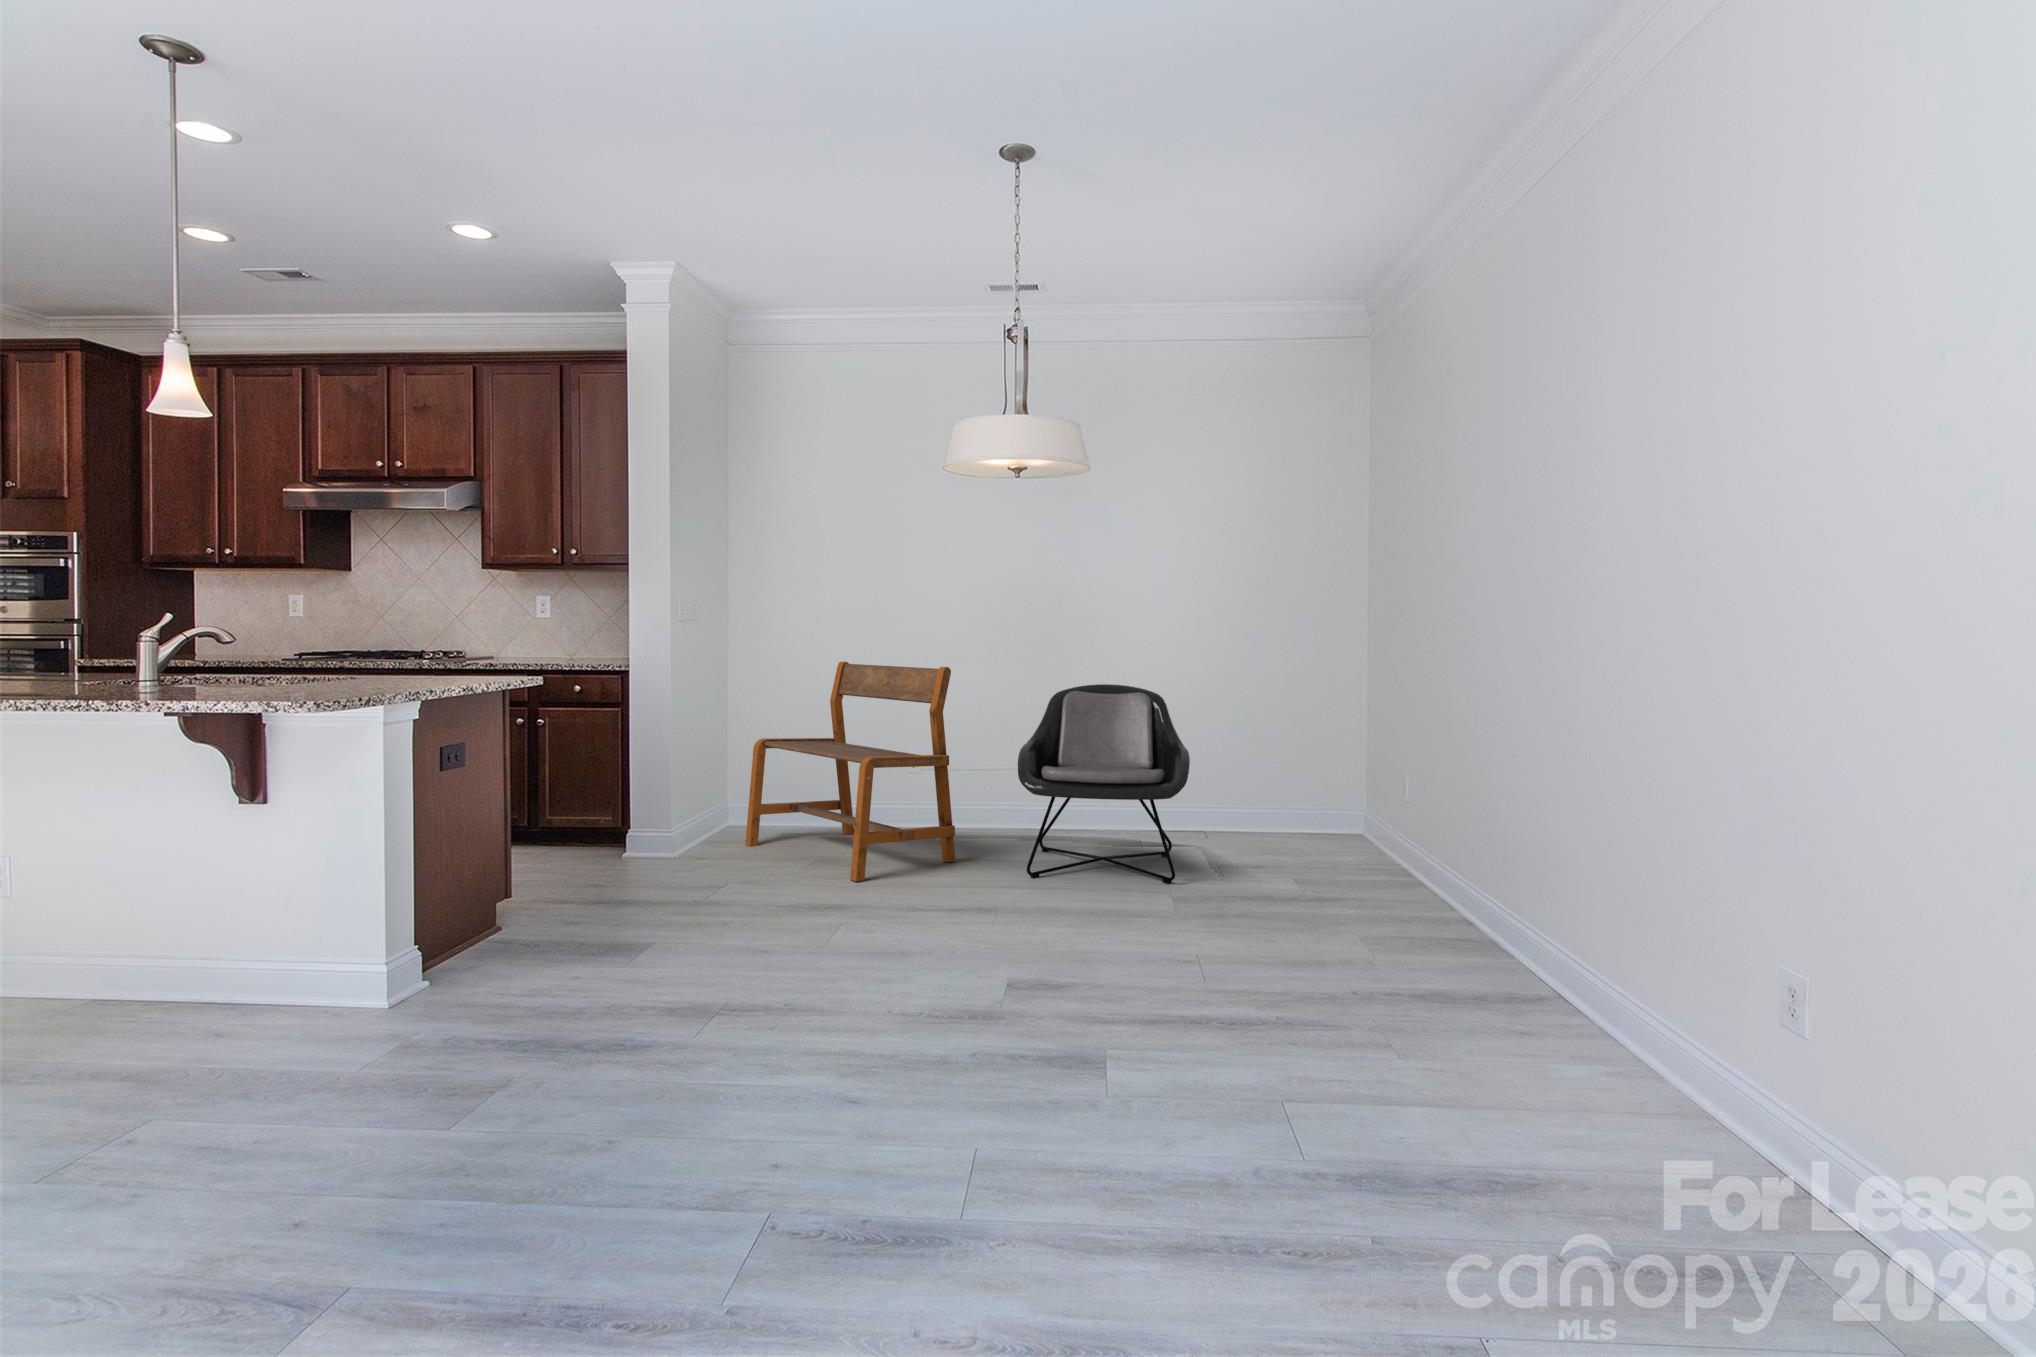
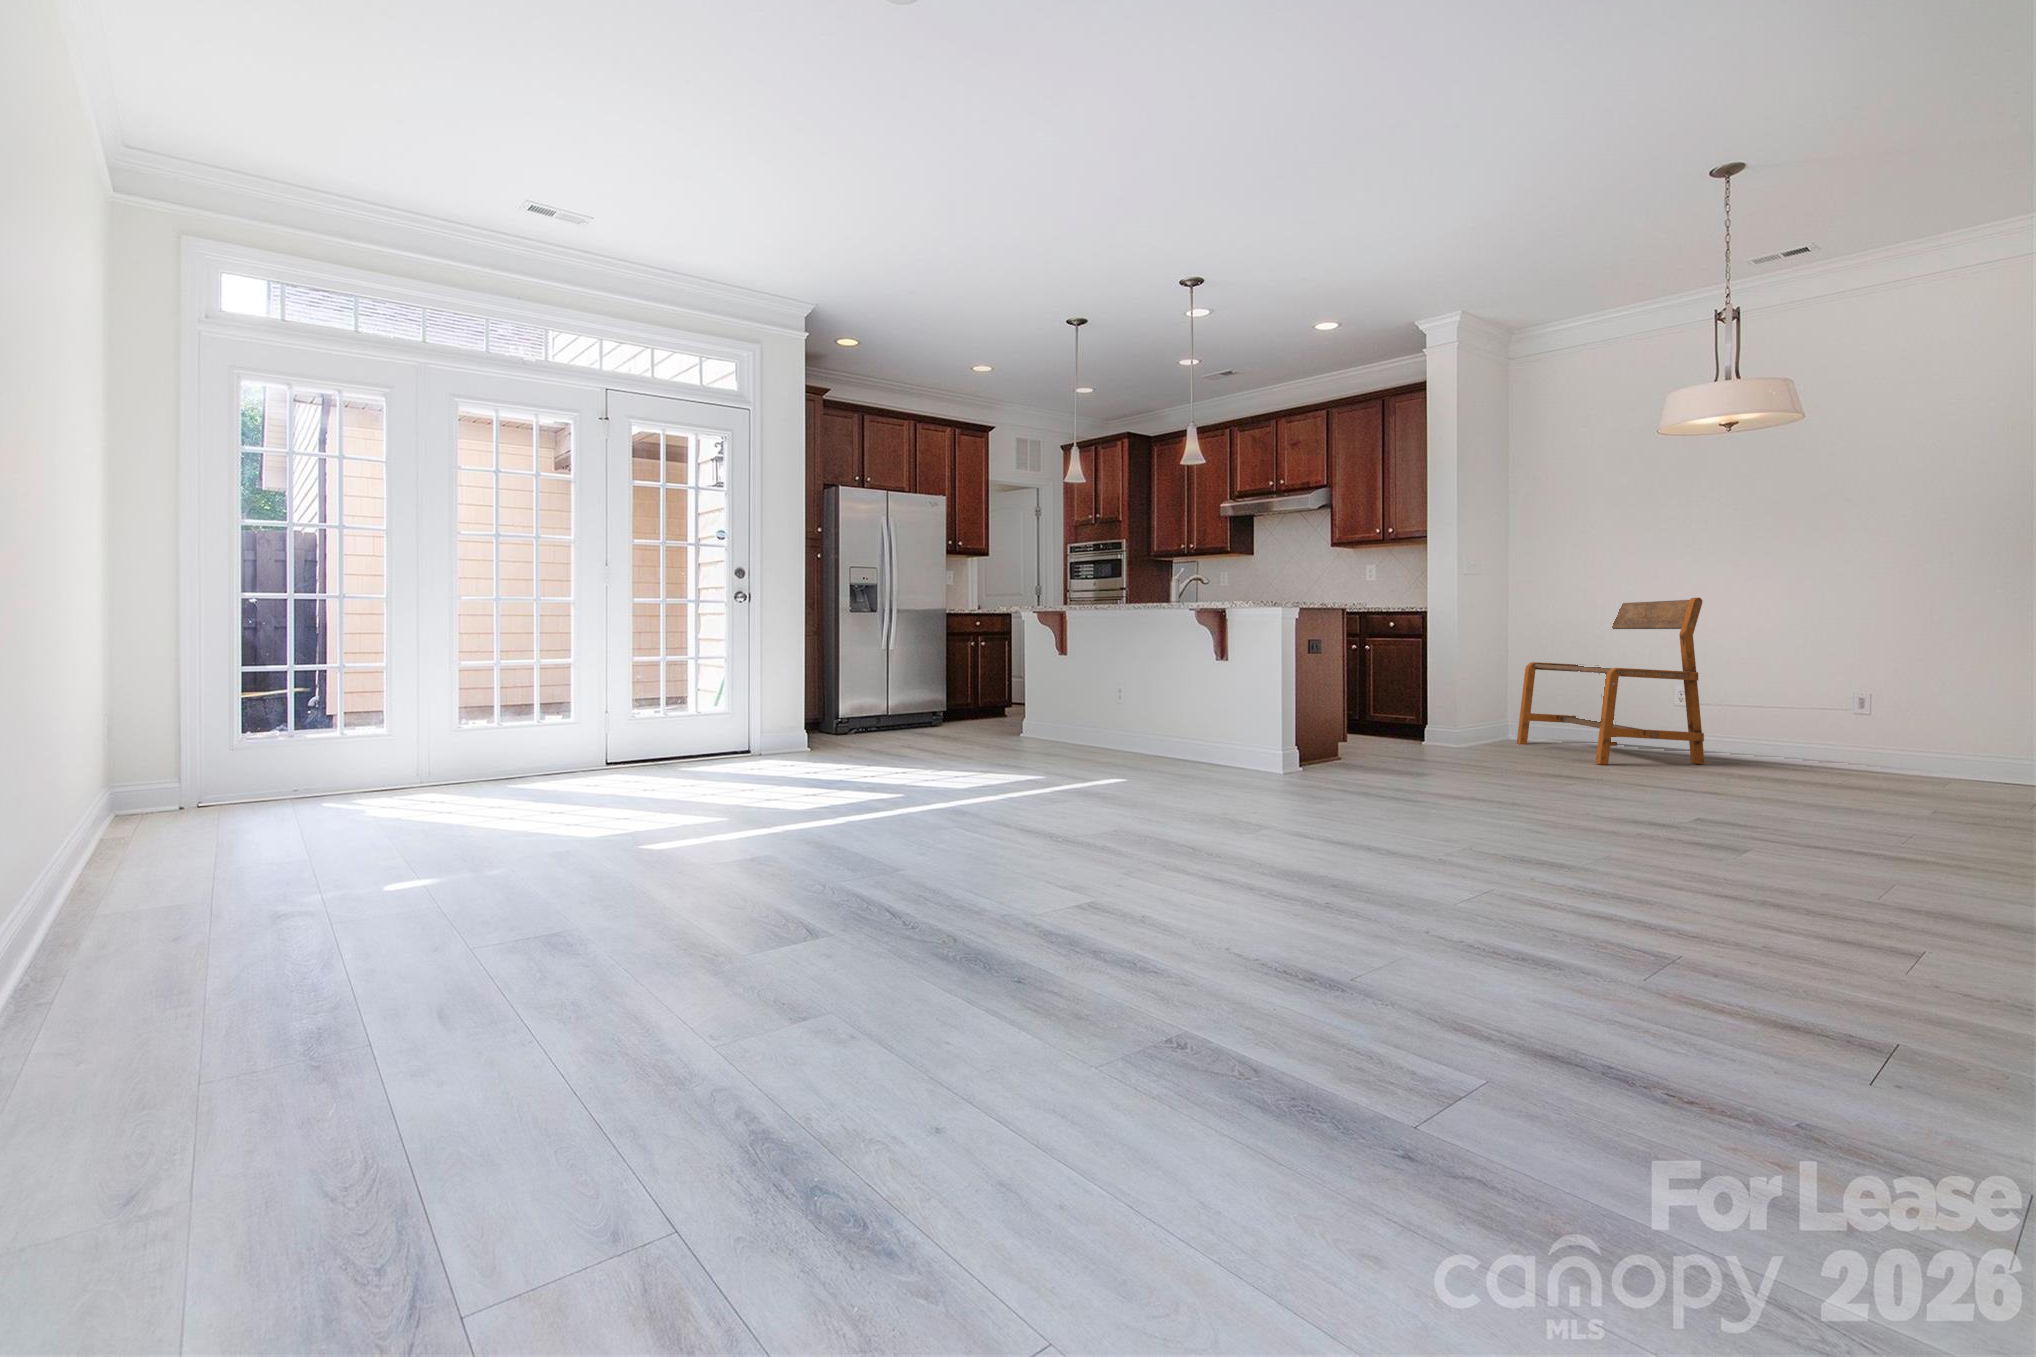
lounge chair: present [1018,684,1190,883] -> none [1765,612,1982,793]

